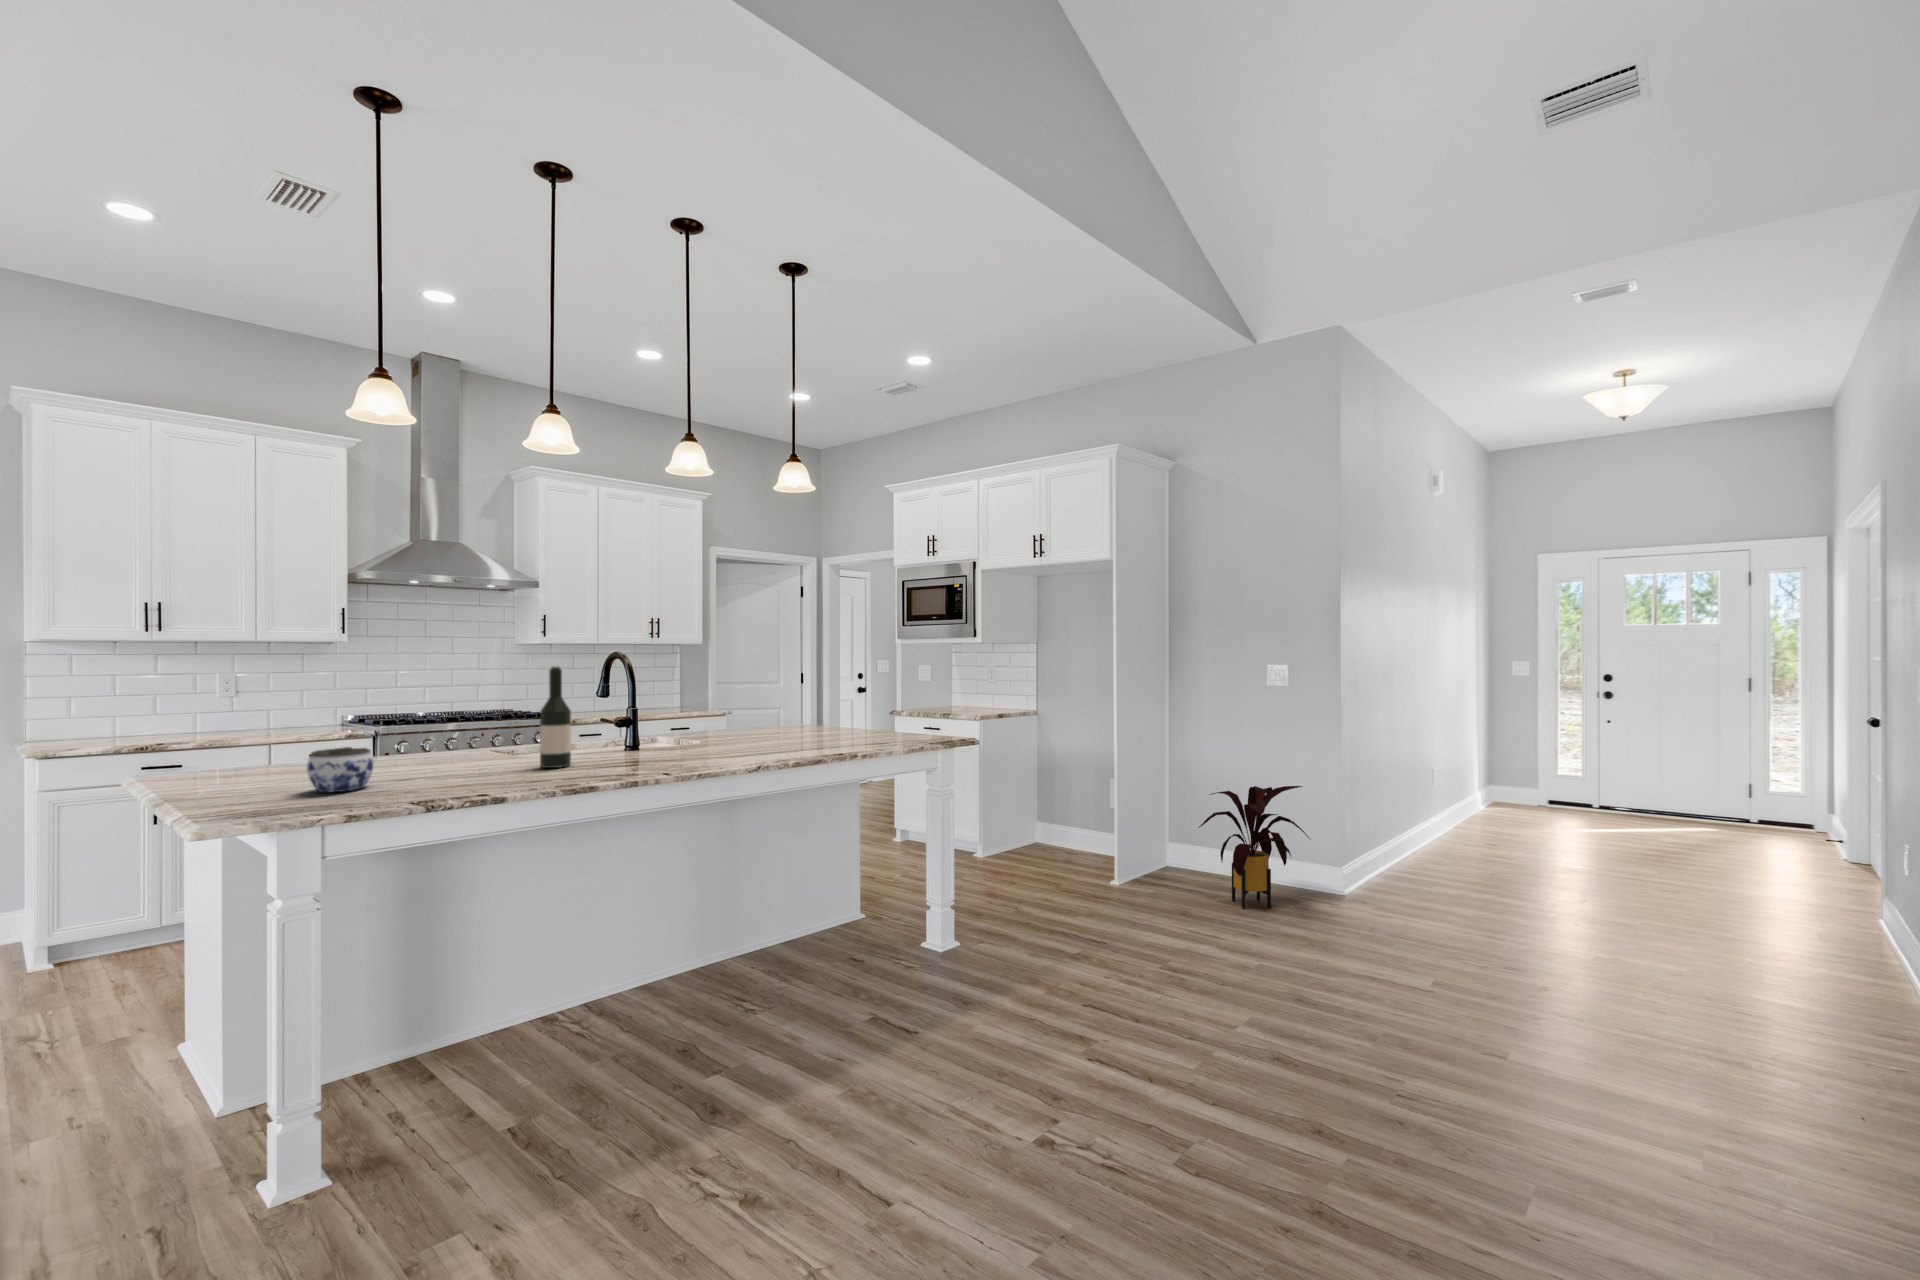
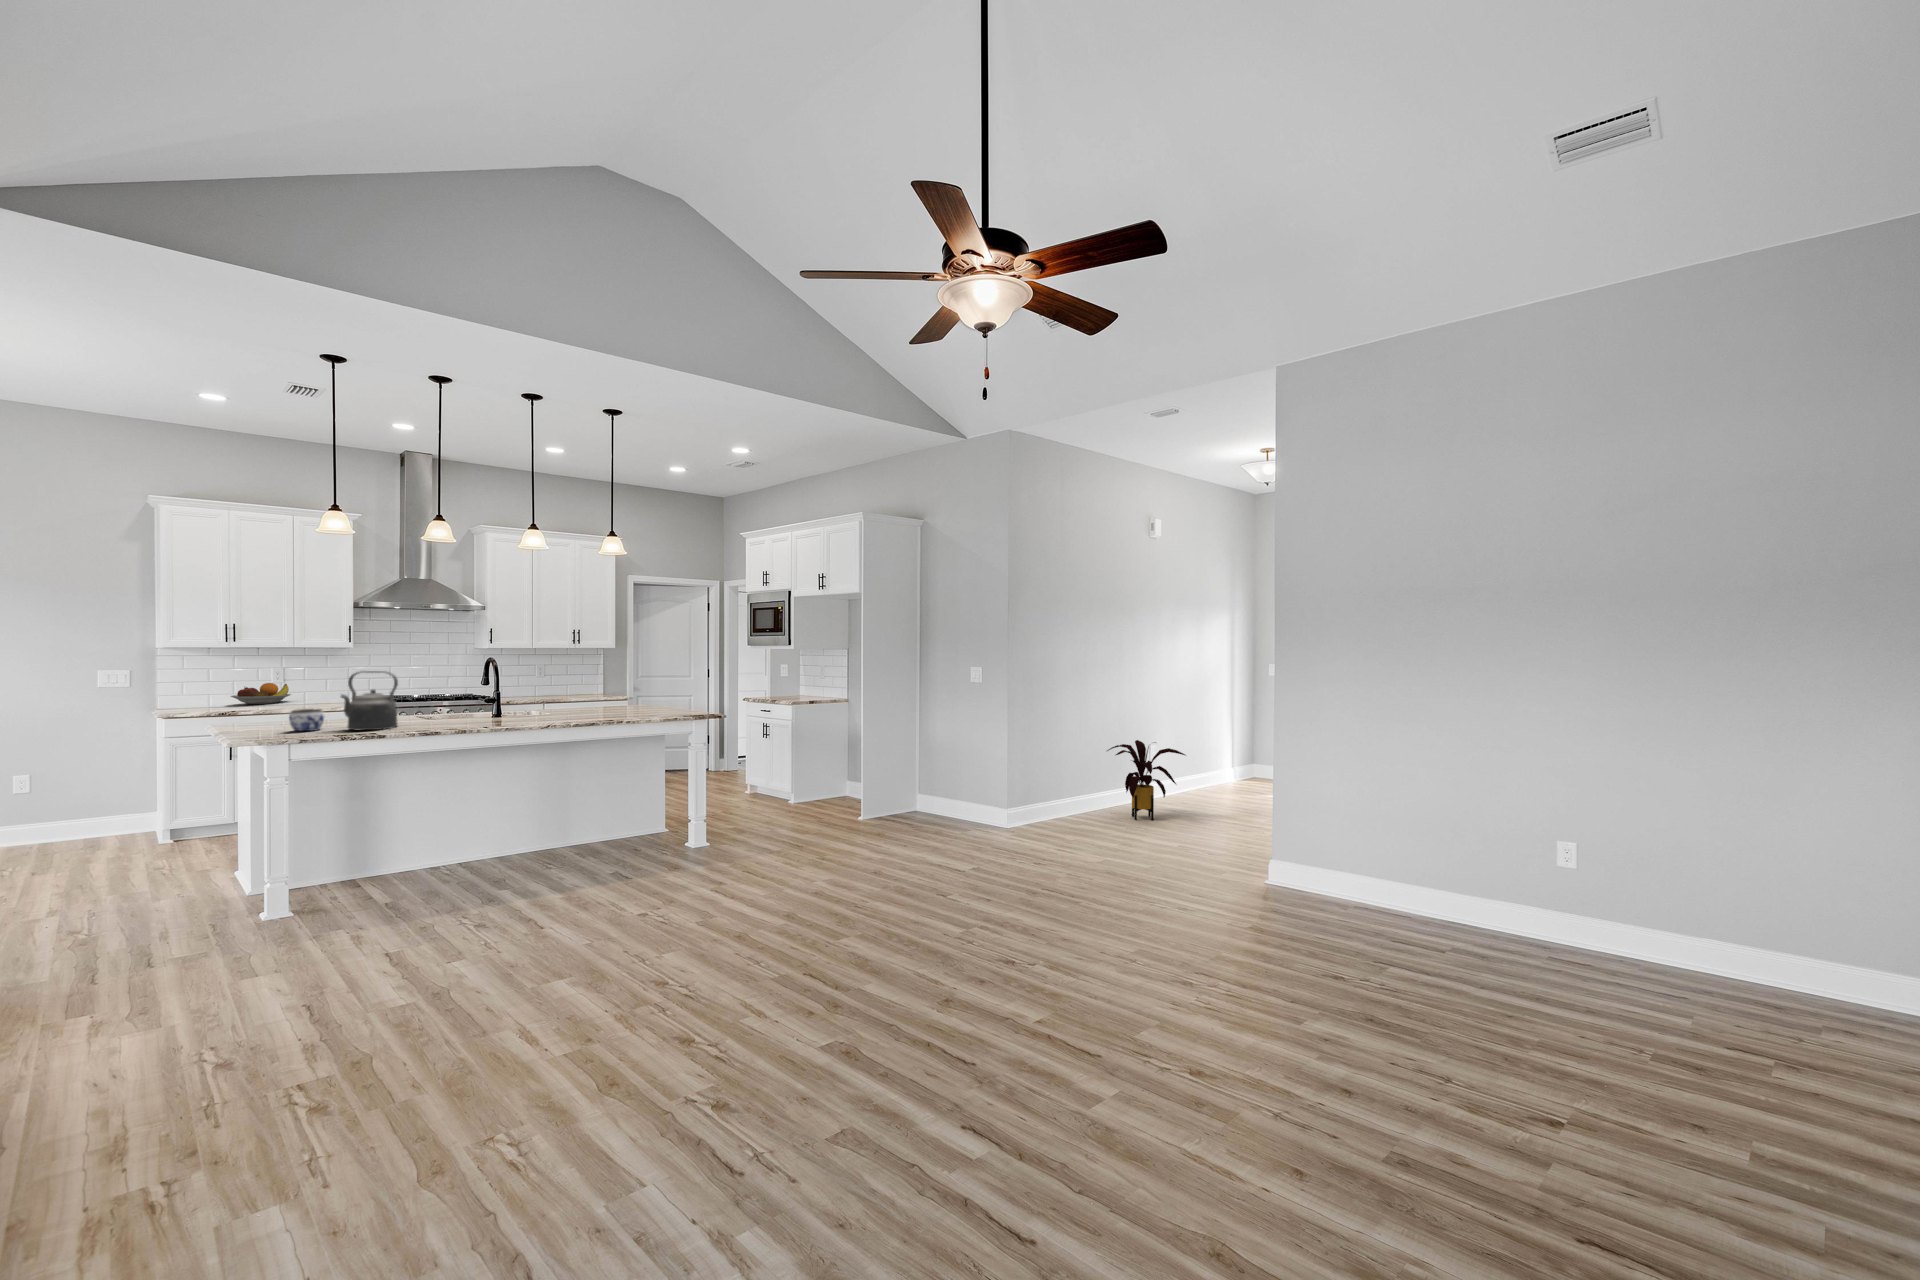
wine bottle: present [540,667,571,768] -> none [416,667,433,722]
kettle: none [411,675,523,790] -> present [341,671,398,730]
fruit bowl: none [151,697,250,731] -> present [231,683,291,704]
house plant: present [1198,786,1311,909] -> present [1107,740,1186,820]

